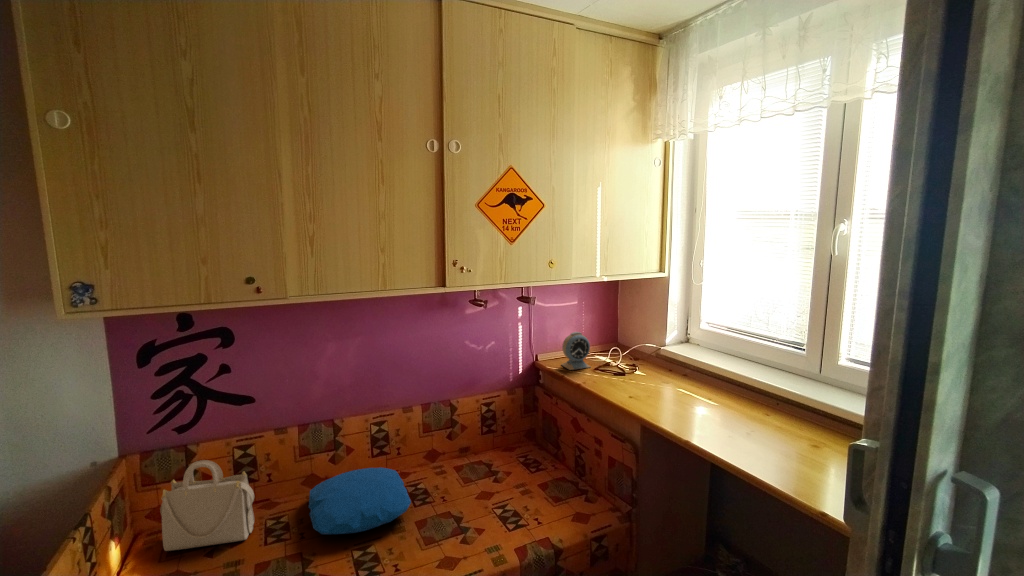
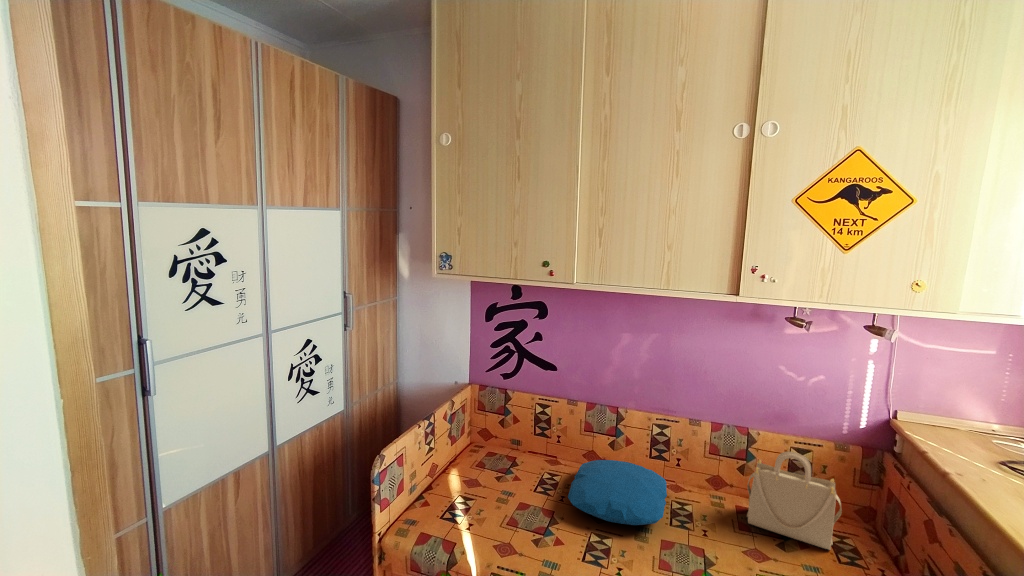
alarm clock: present [562,332,590,370] -> none [933,393,996,454]
handbag: present [160,460,254,551] -> present [747,452,842,550]

